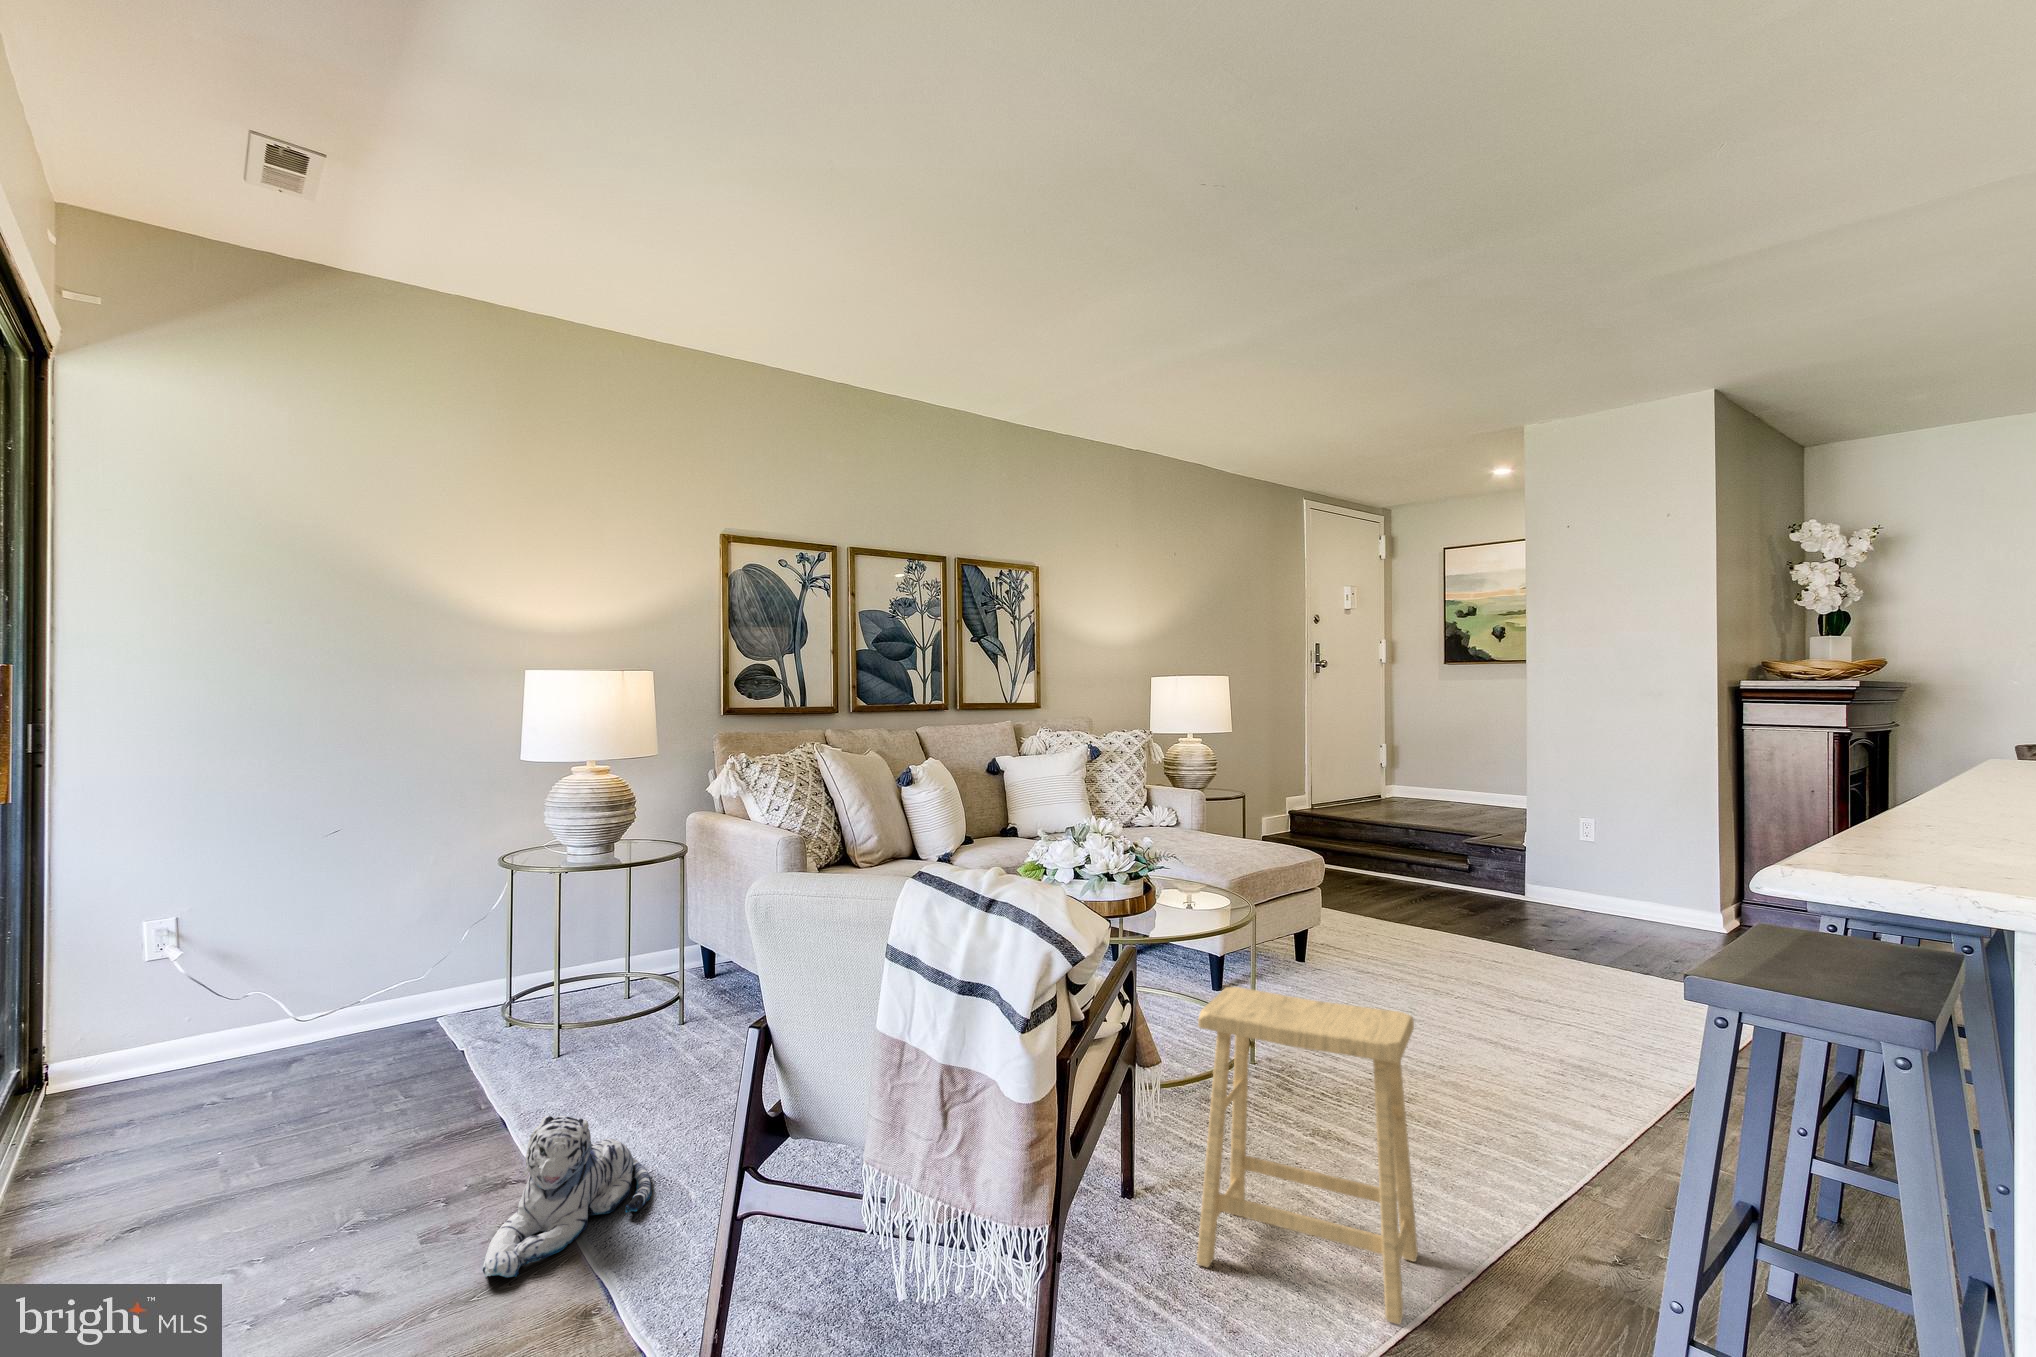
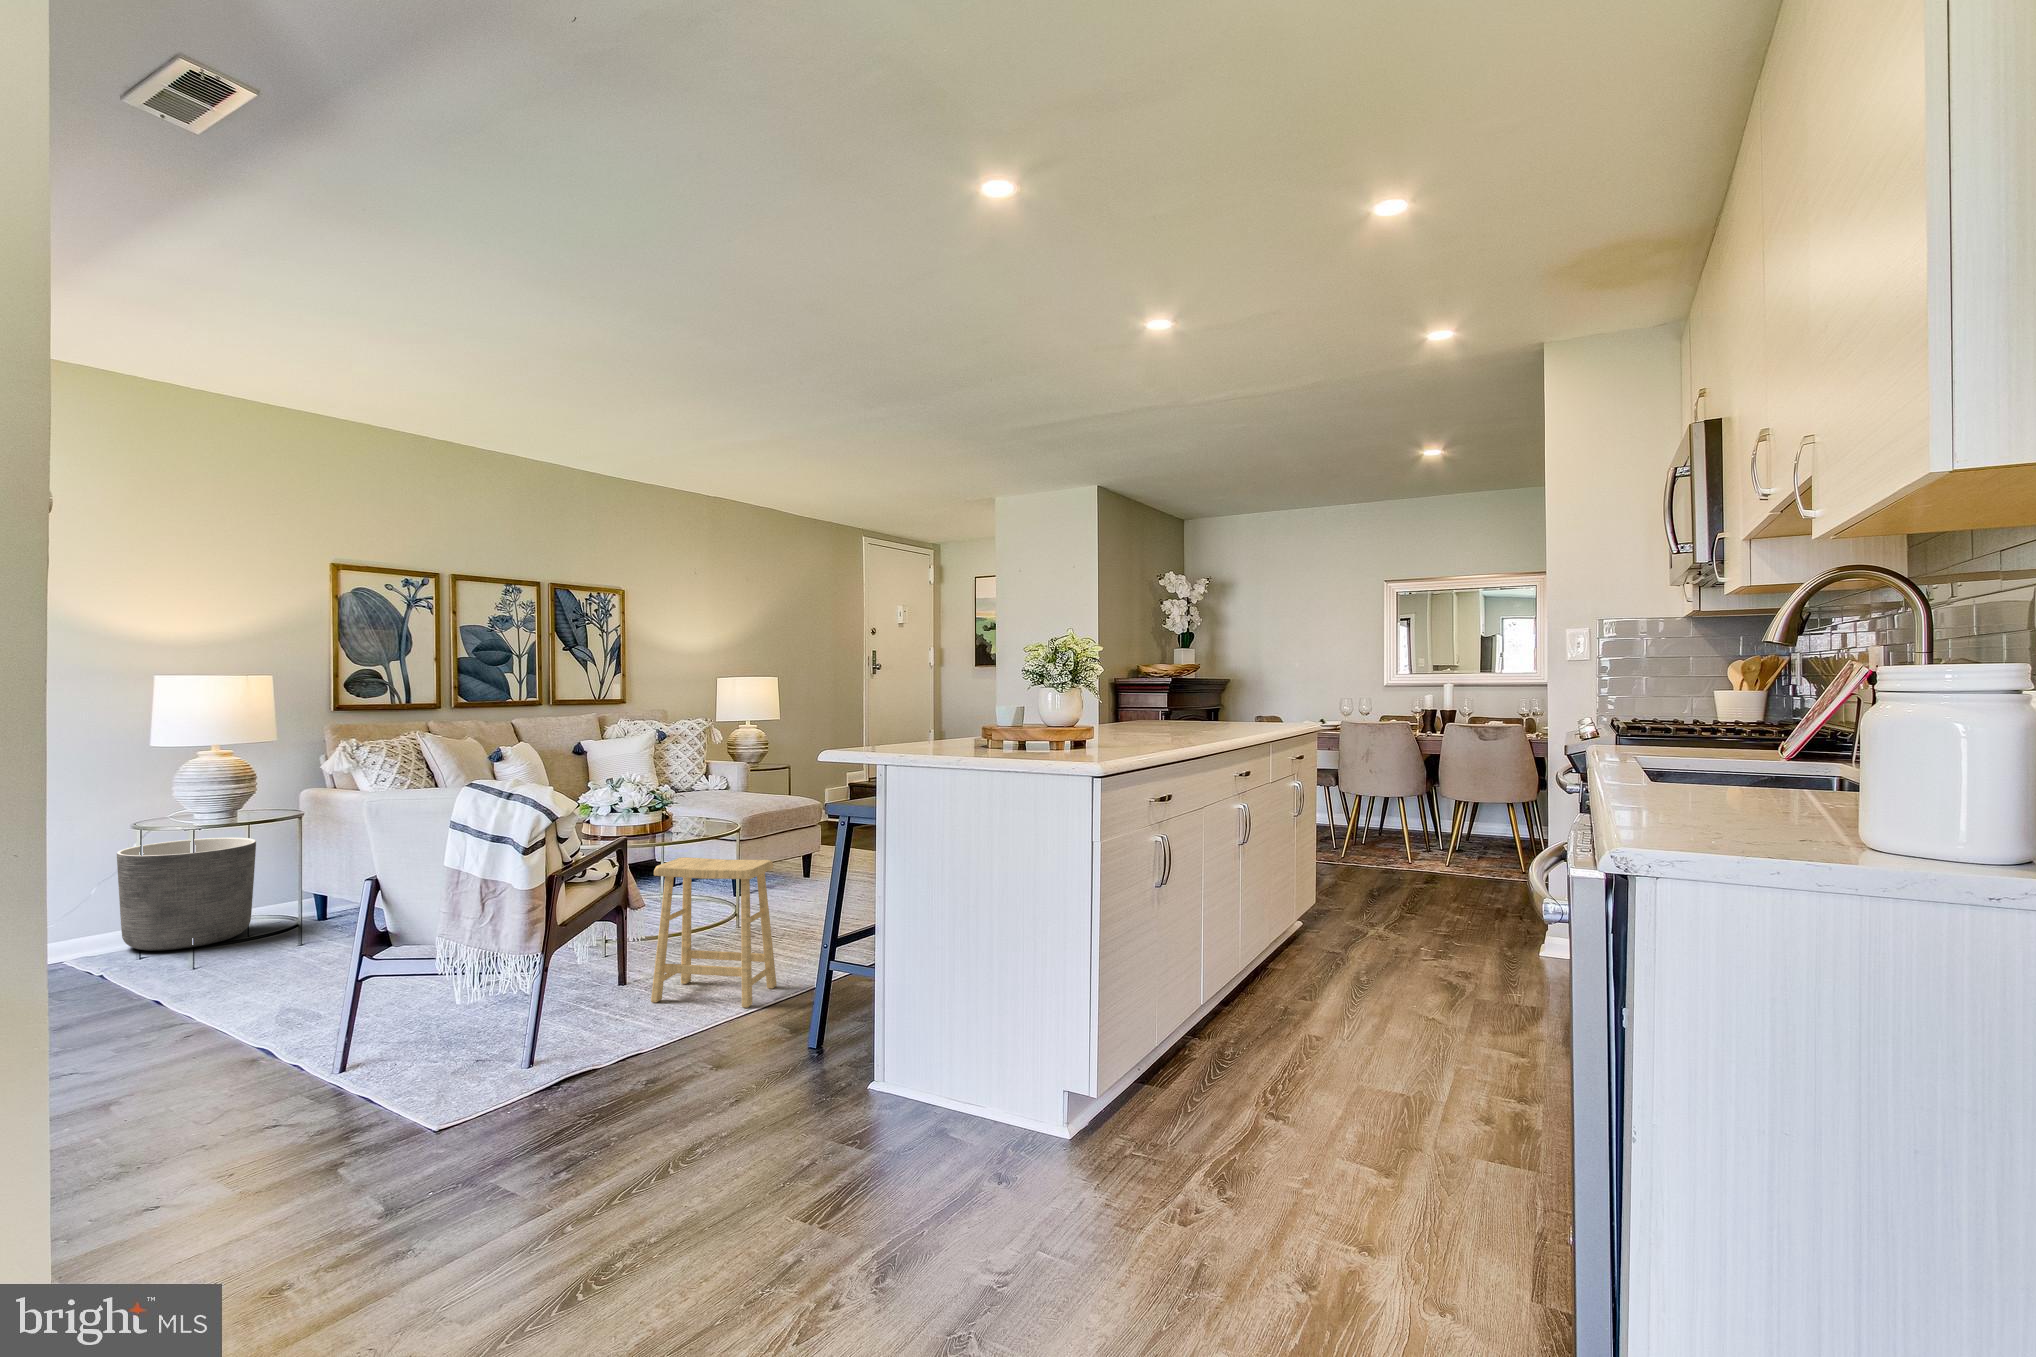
planter: none [495,872,639,1017] -> present [117,838,256,950]
plush toy: present [483,1116,652,1278] -> none [173,964,292,1056]

